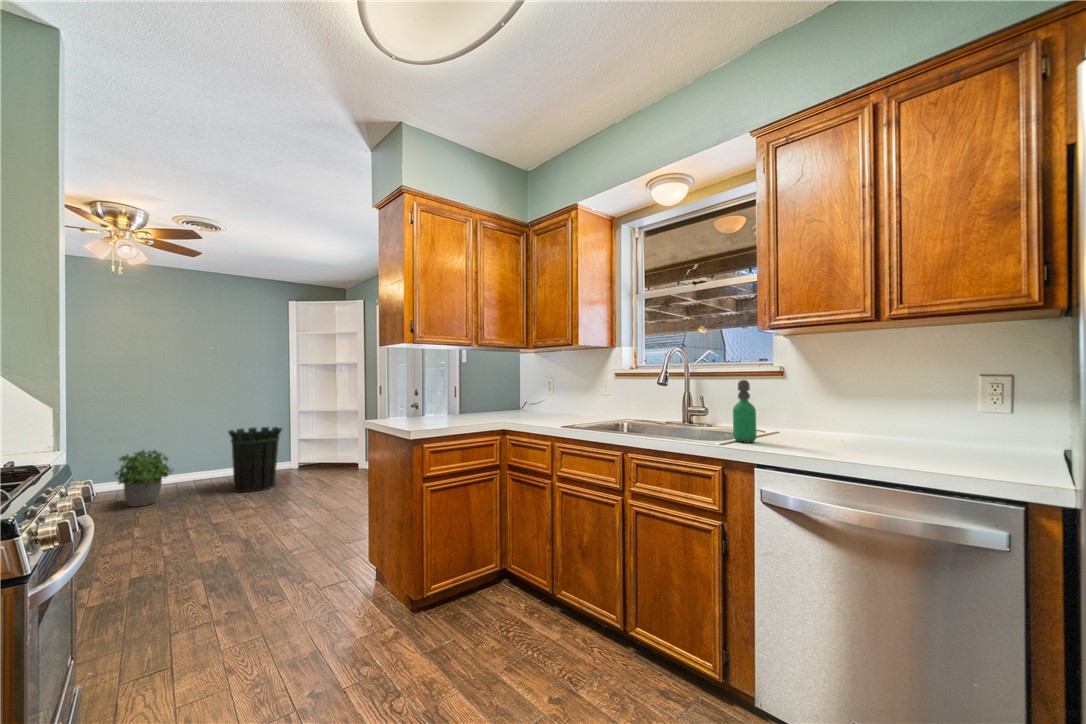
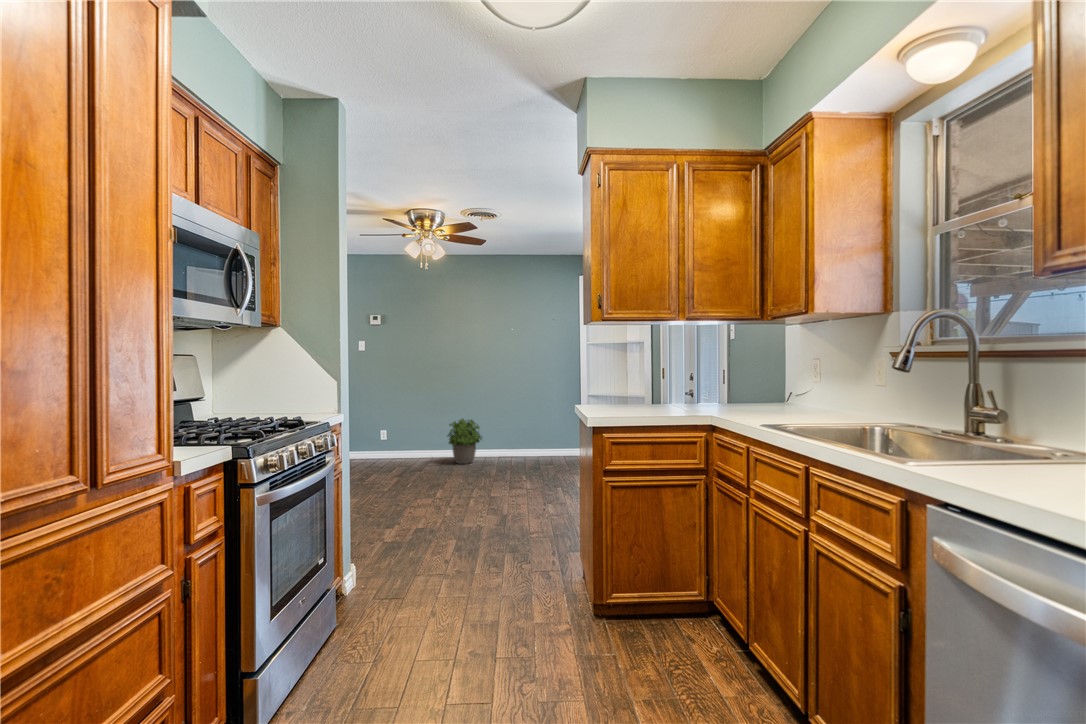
soap dispenser: present [733,380,757,442] -> none [978,366,1030,482]
waste bin: present [228,427,282,492] -> none [520,406,564,465]

